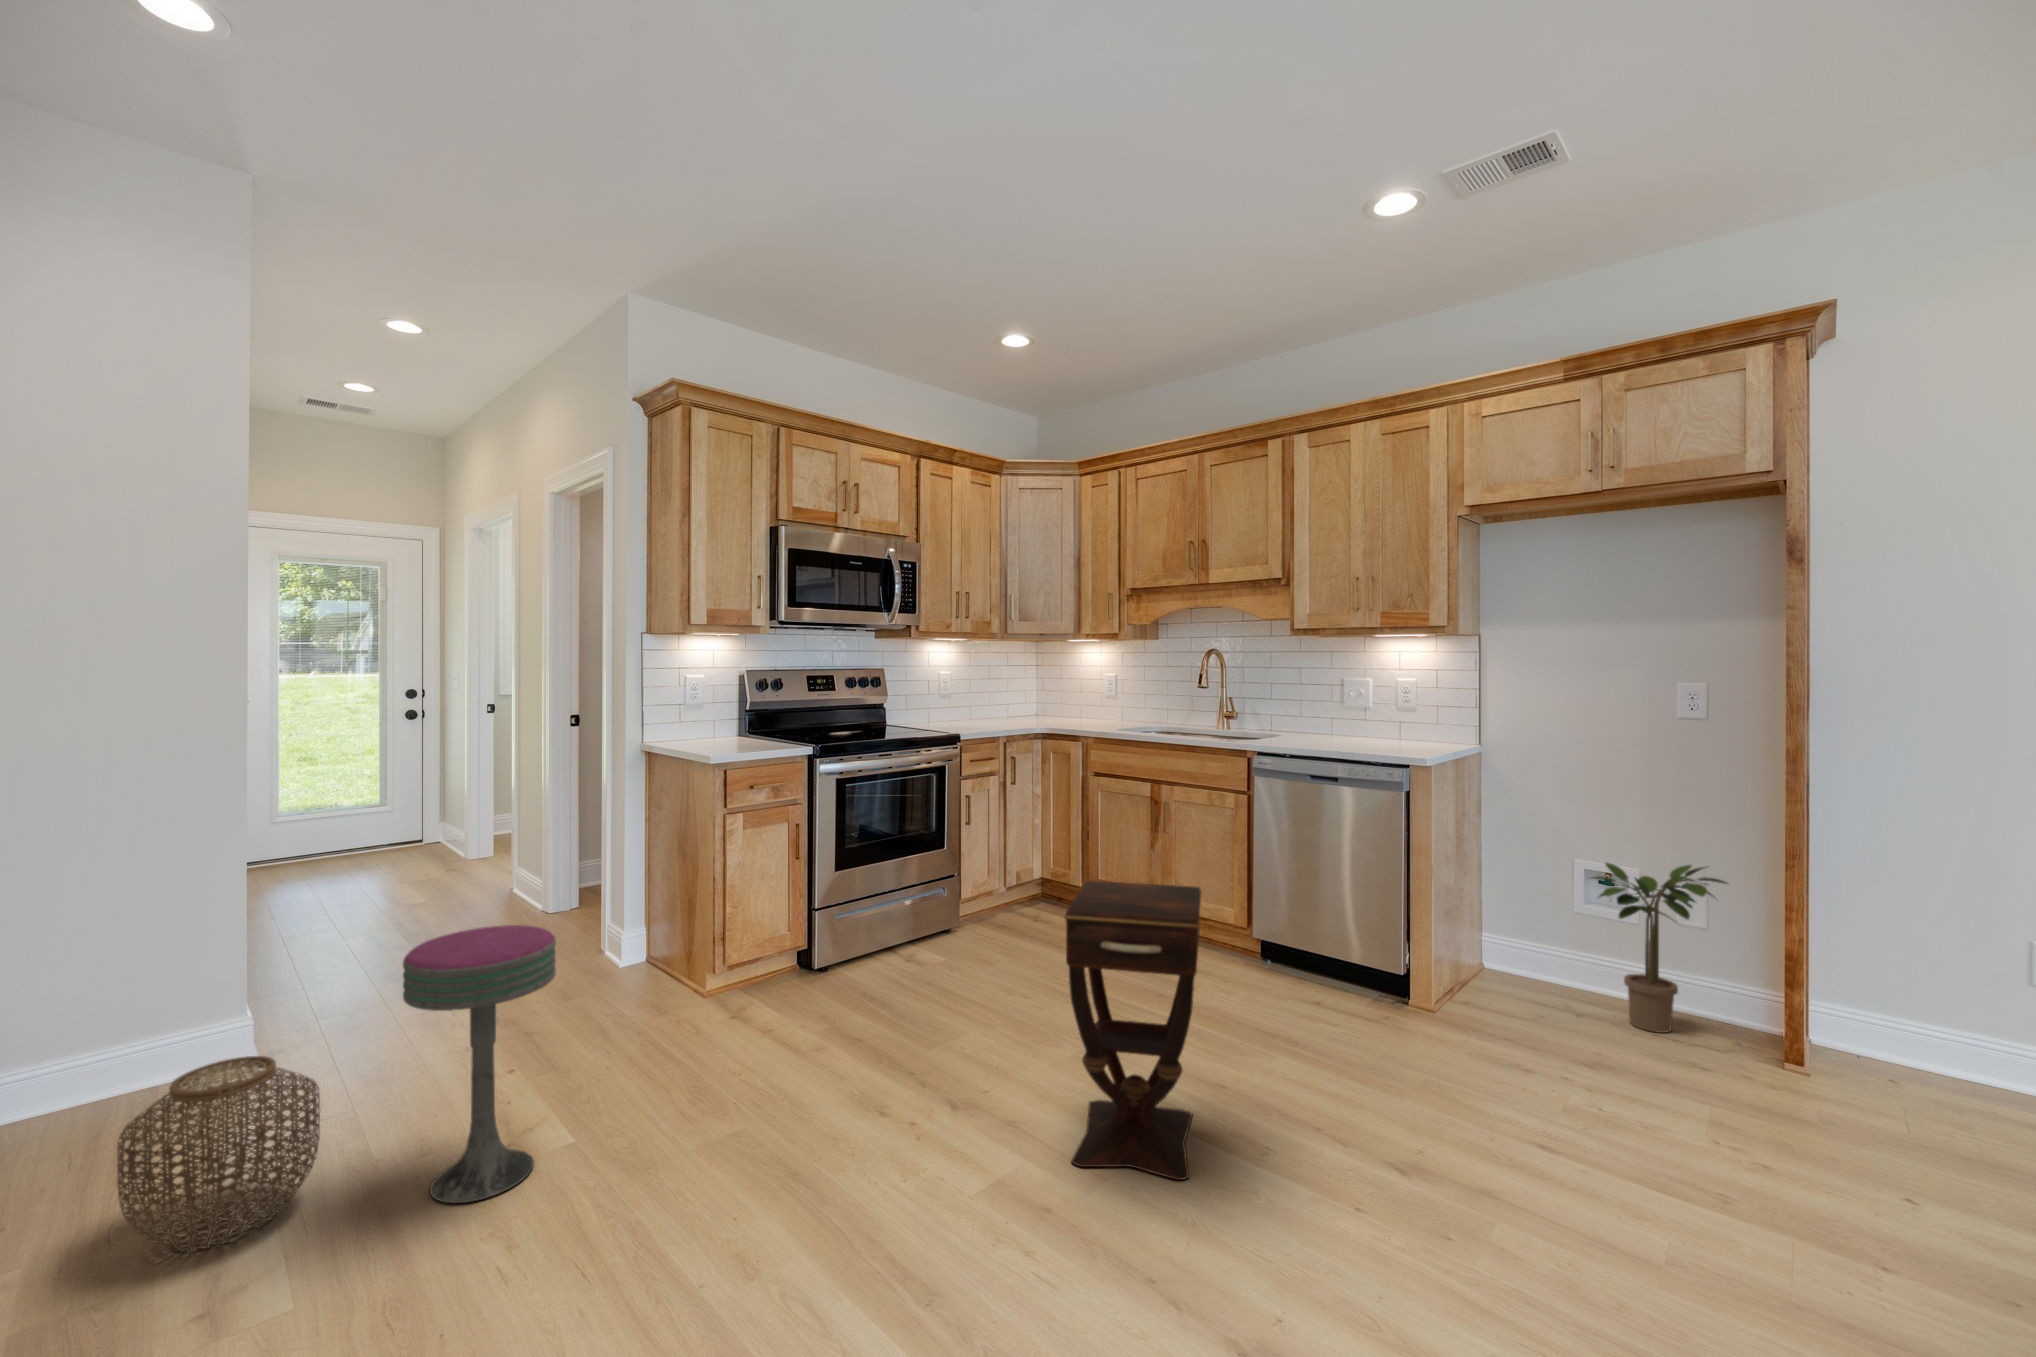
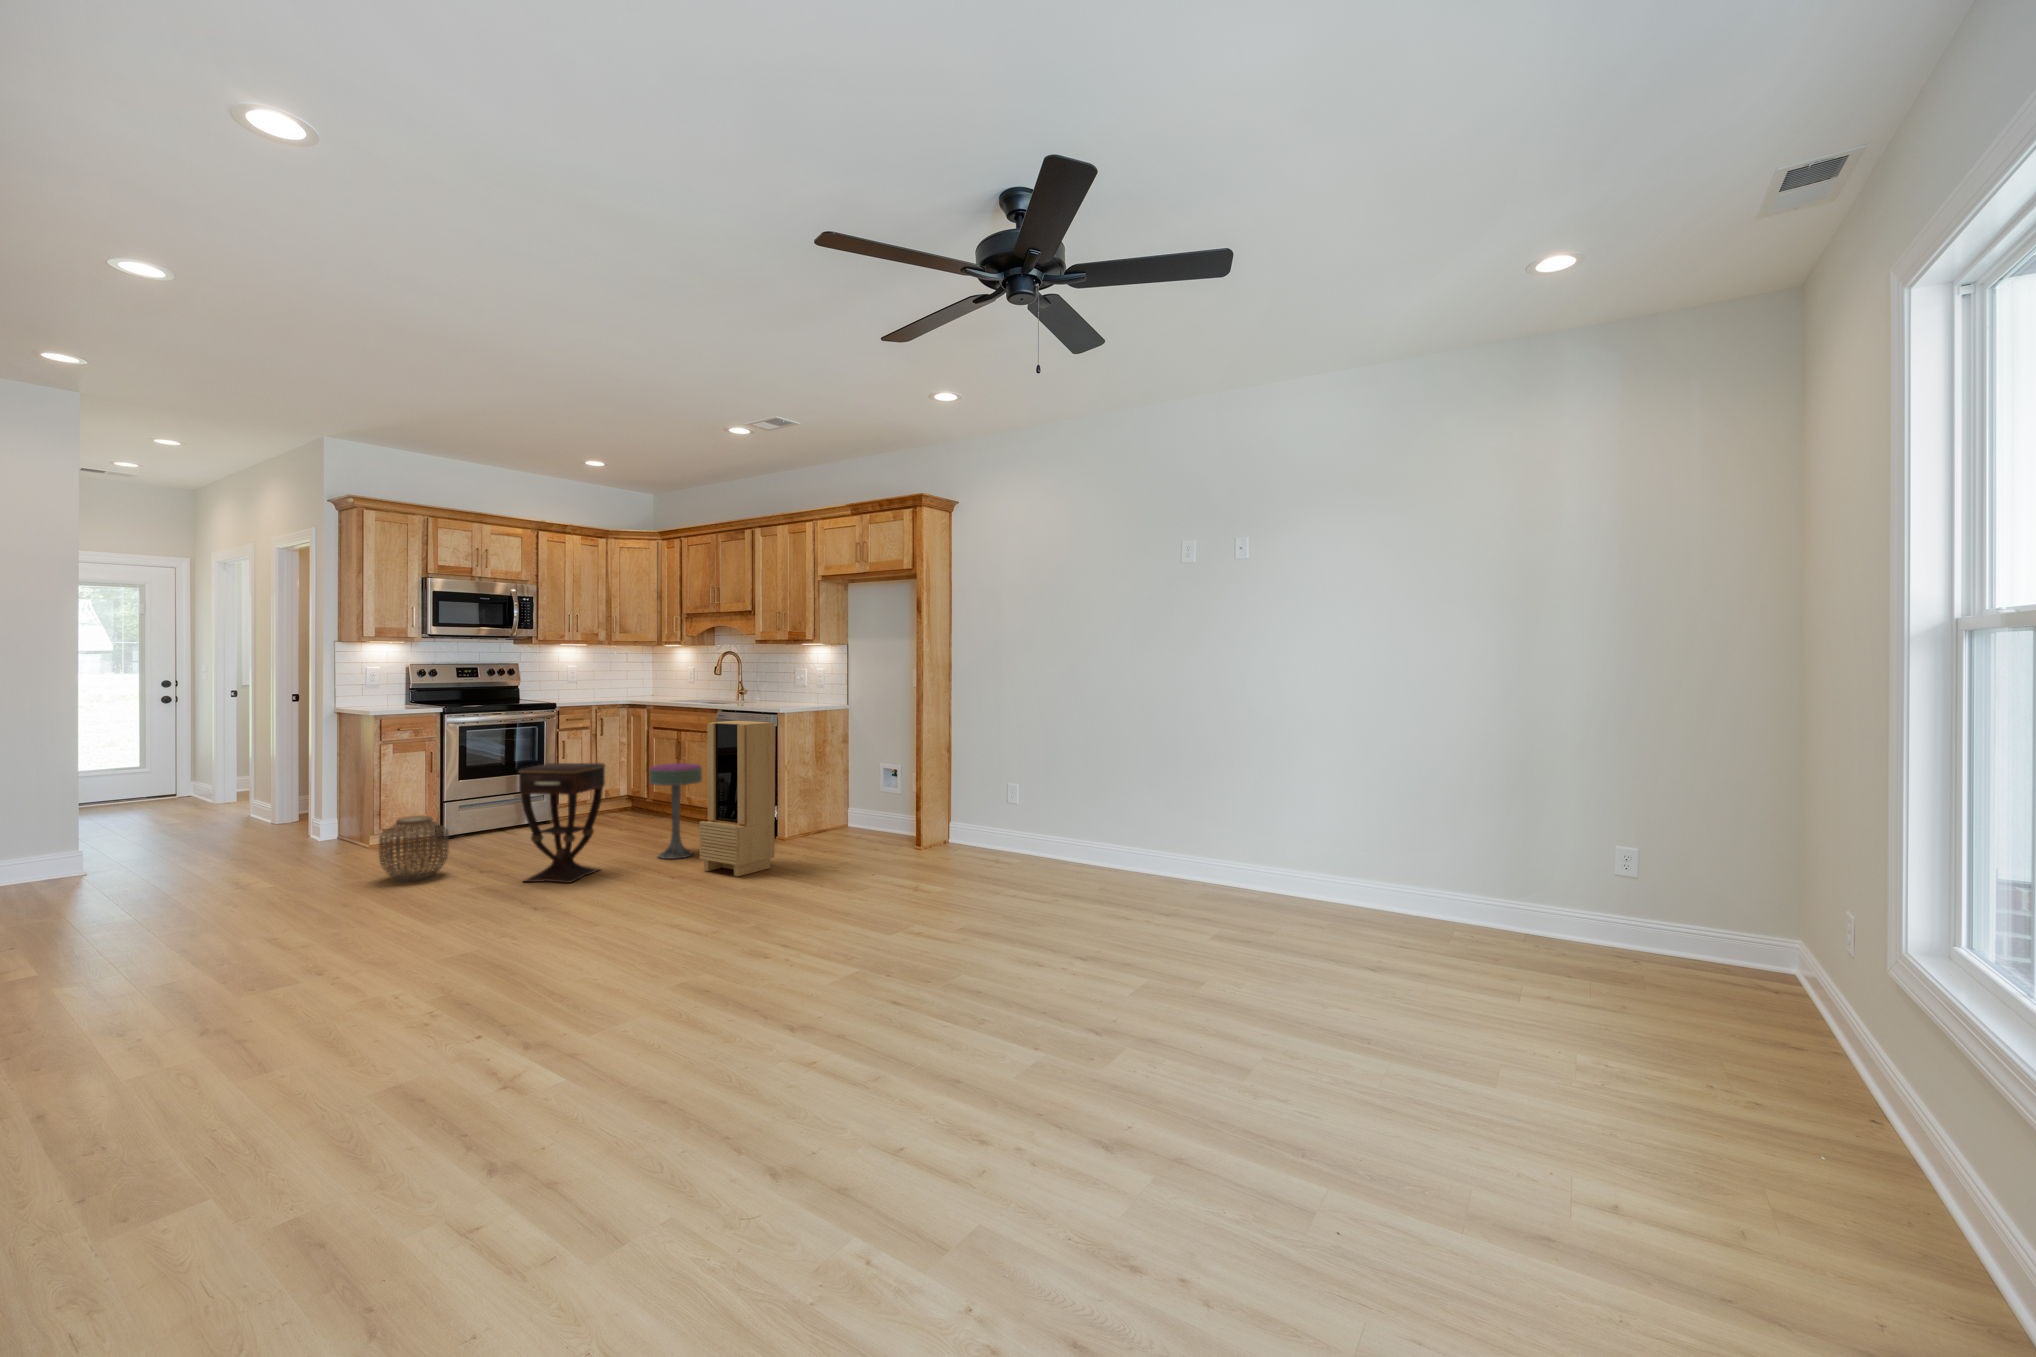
storage cabinet: none [1420,794,1580,1176] -> present [699,721,774,876]
potted plant: present [1592,863,1727,1033] -> none [864,759,915,843]
bar stool: present [403,925,556,1203] -> present [649,763,702,859]
woven basket: present [117,1056,320,1251] -> present [379,816,449,882]

